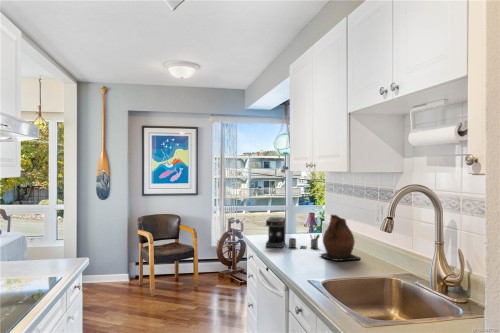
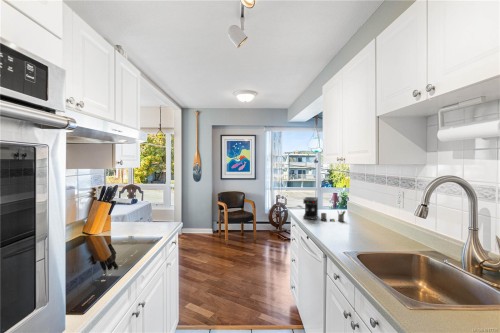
ceramic pitcher: present [321,214,360,261] -> none [346,197,382,234]

